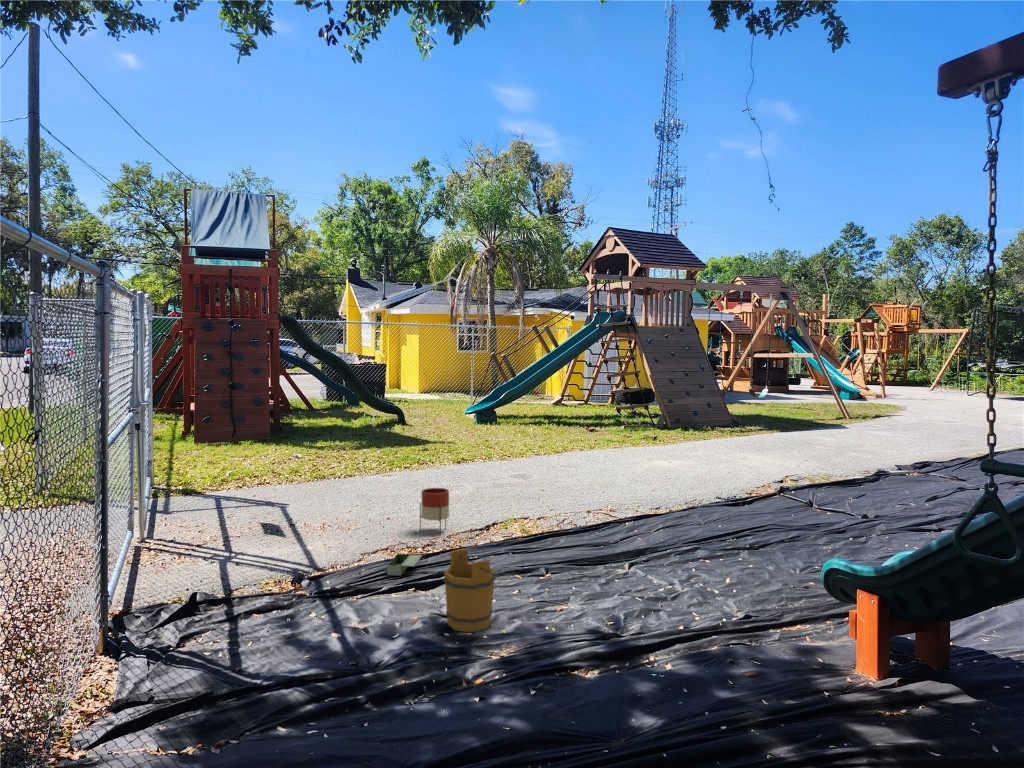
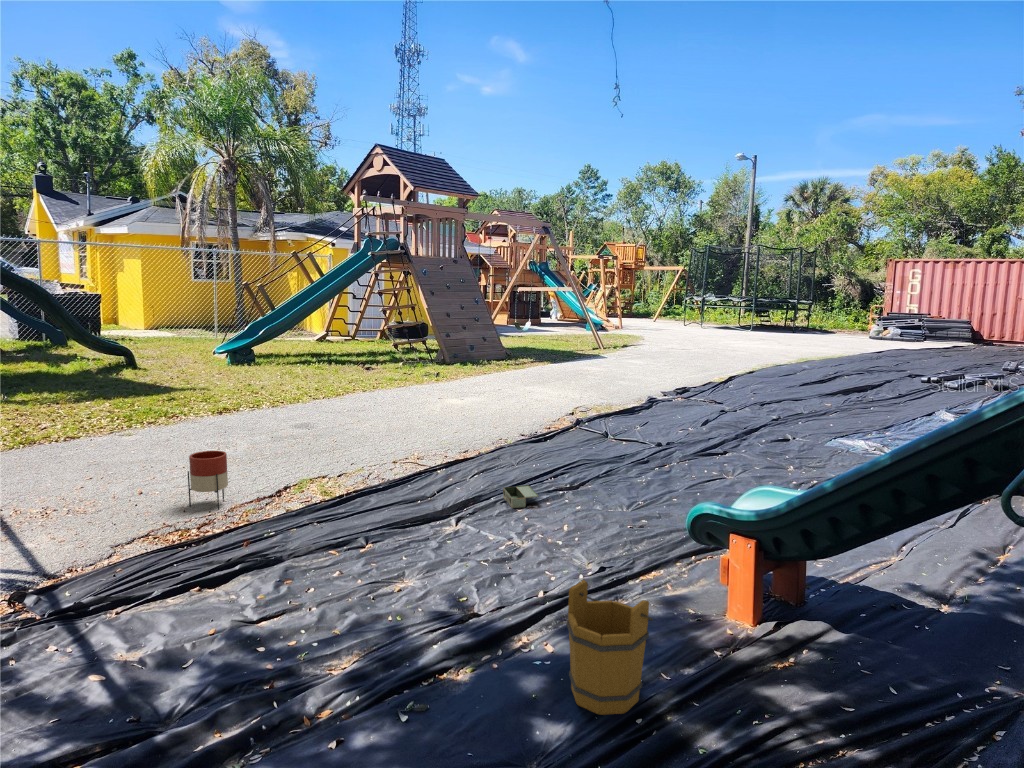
bucket: present [443,549,500,632] -> present [566,580,653,715]
toolbox: present [387,554,422,576] -> present [503,485,539,508]

